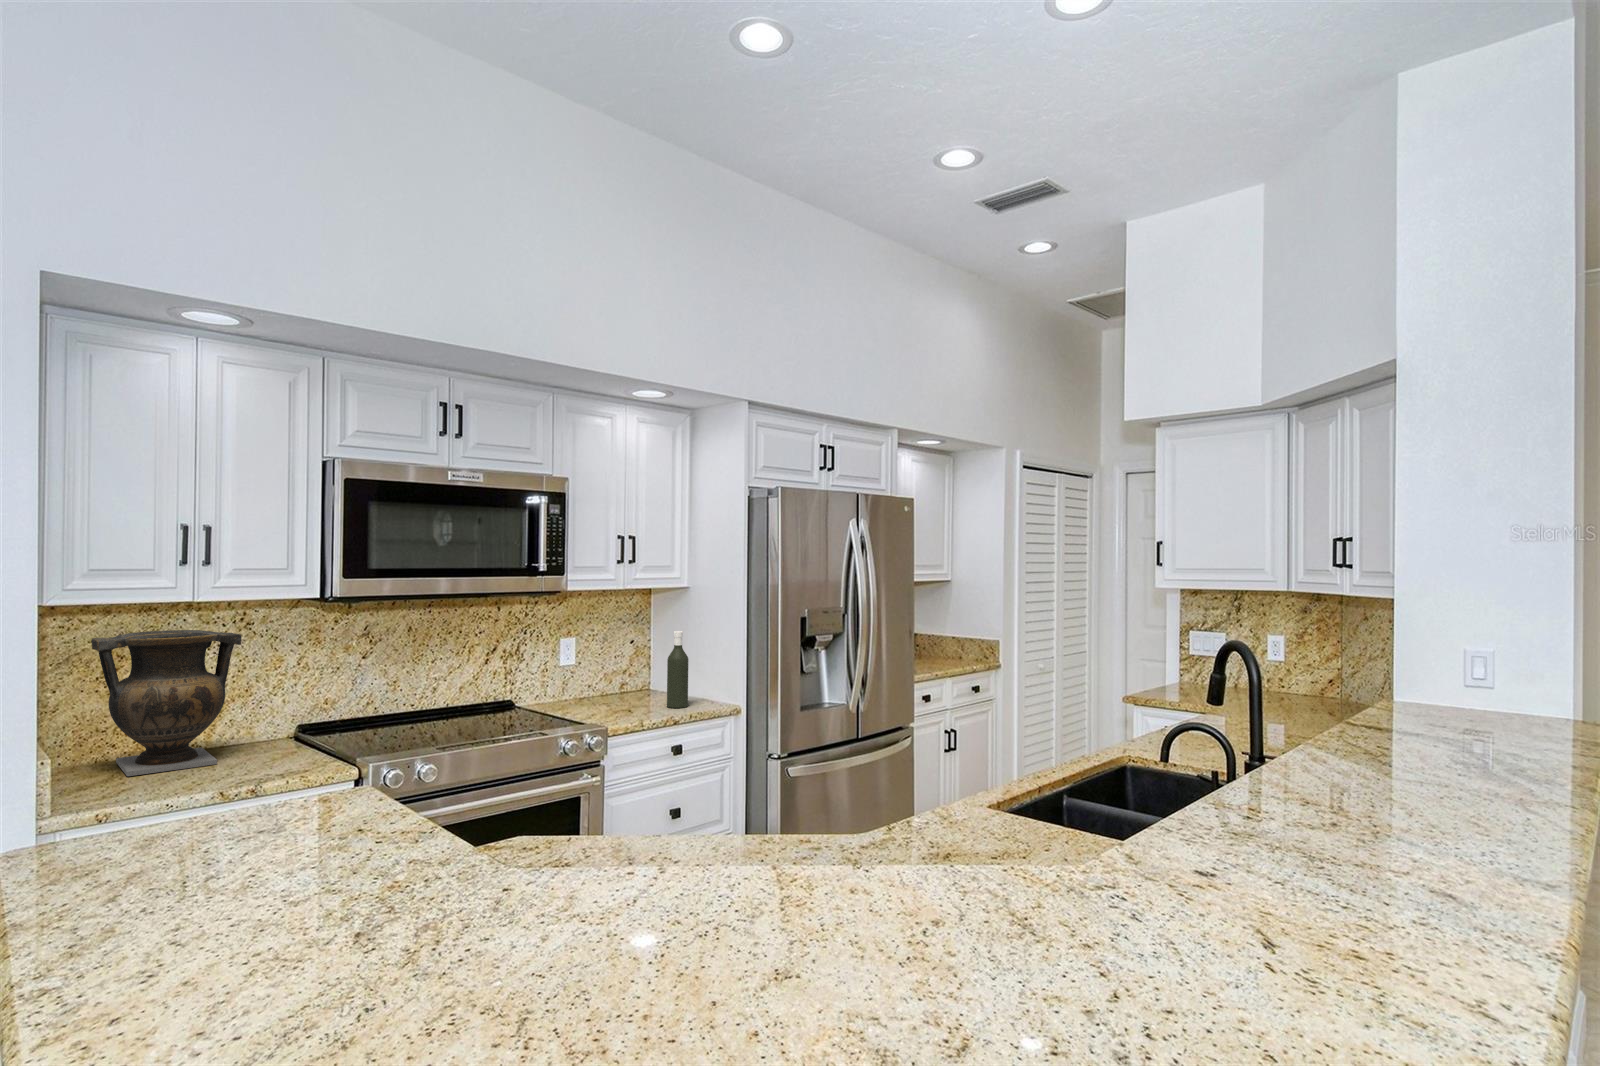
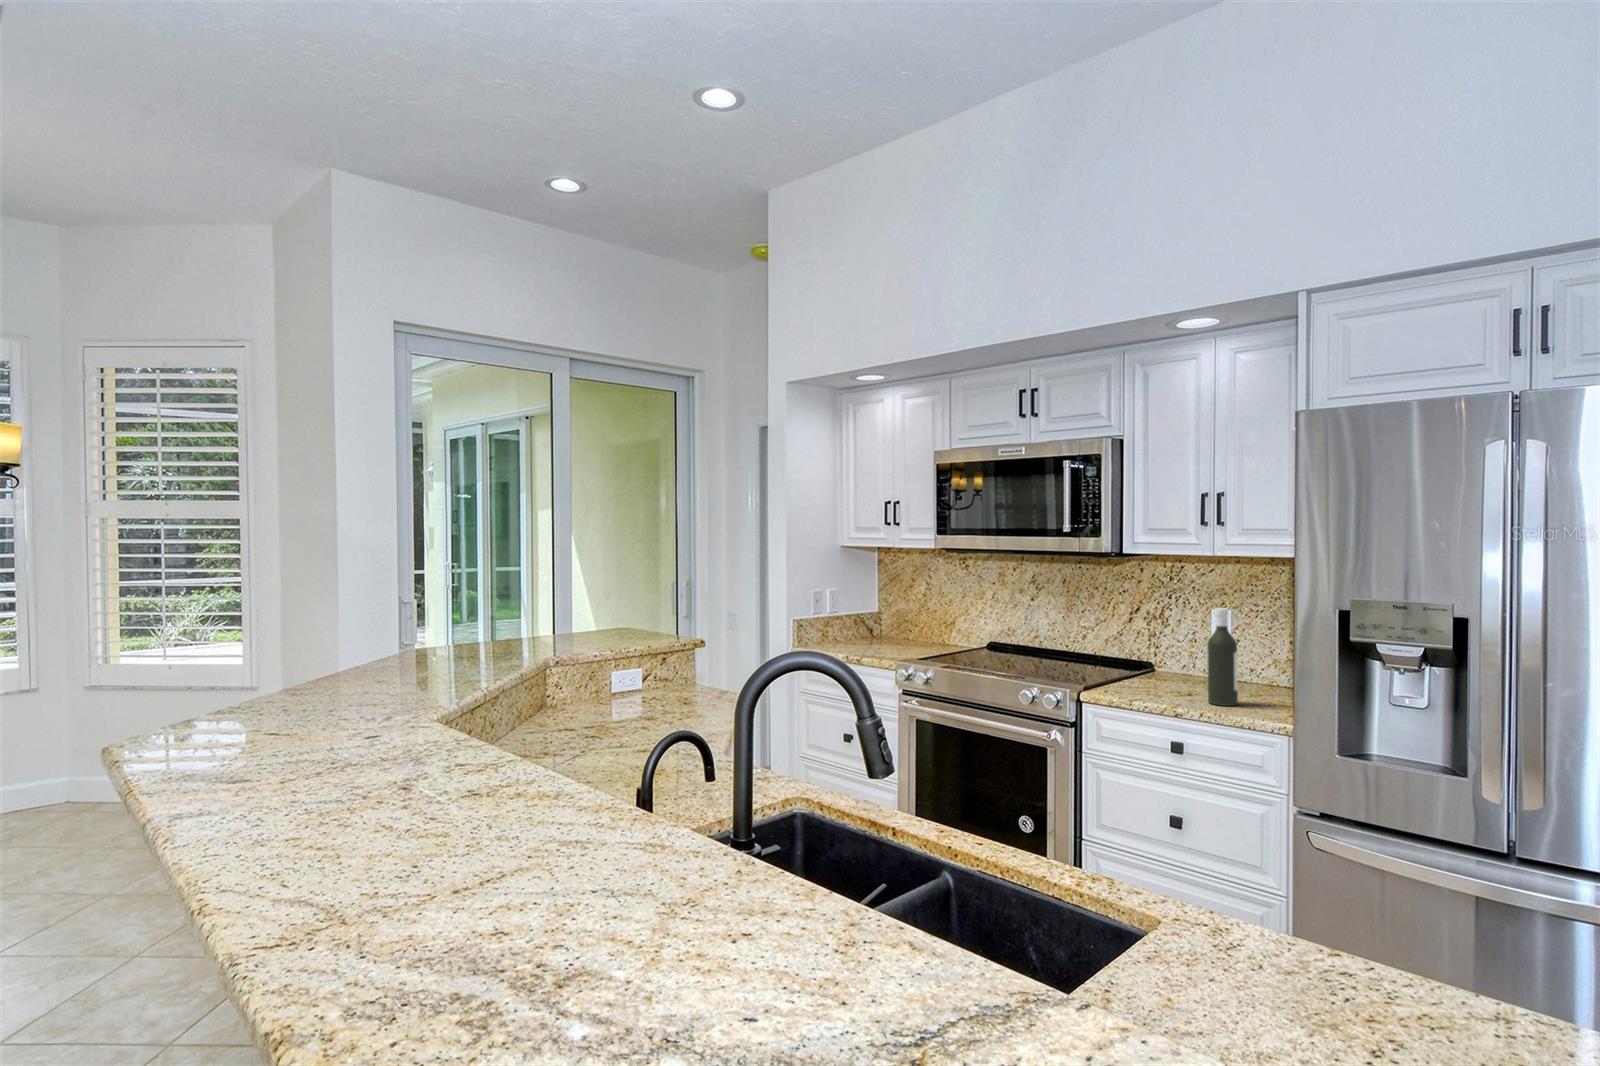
vase: present [91,630,241,776] -> none [871,566,938,649]

